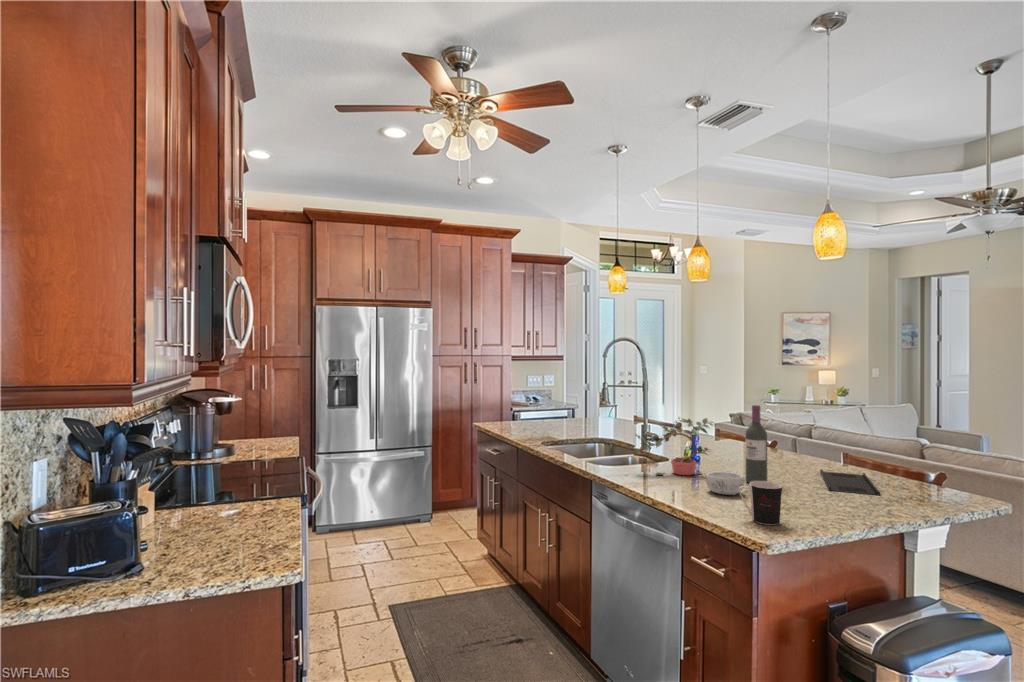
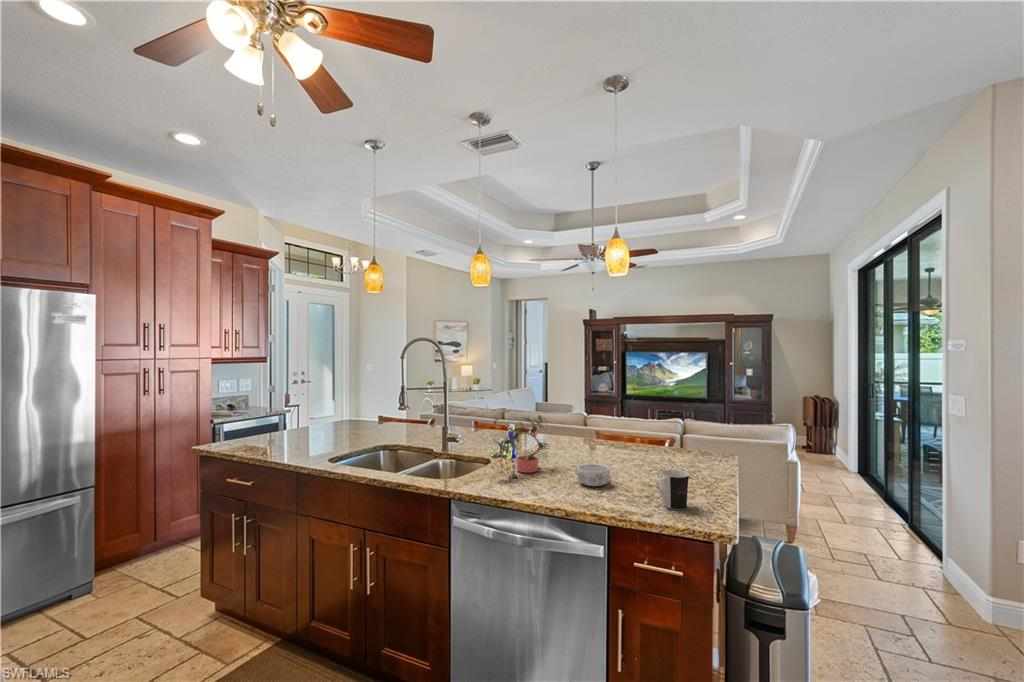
wine bottle: present [745,405,767,483] -> none [581,400,599,469]
tray: present [820,469,880,495] -> none [603,444,668,464]

